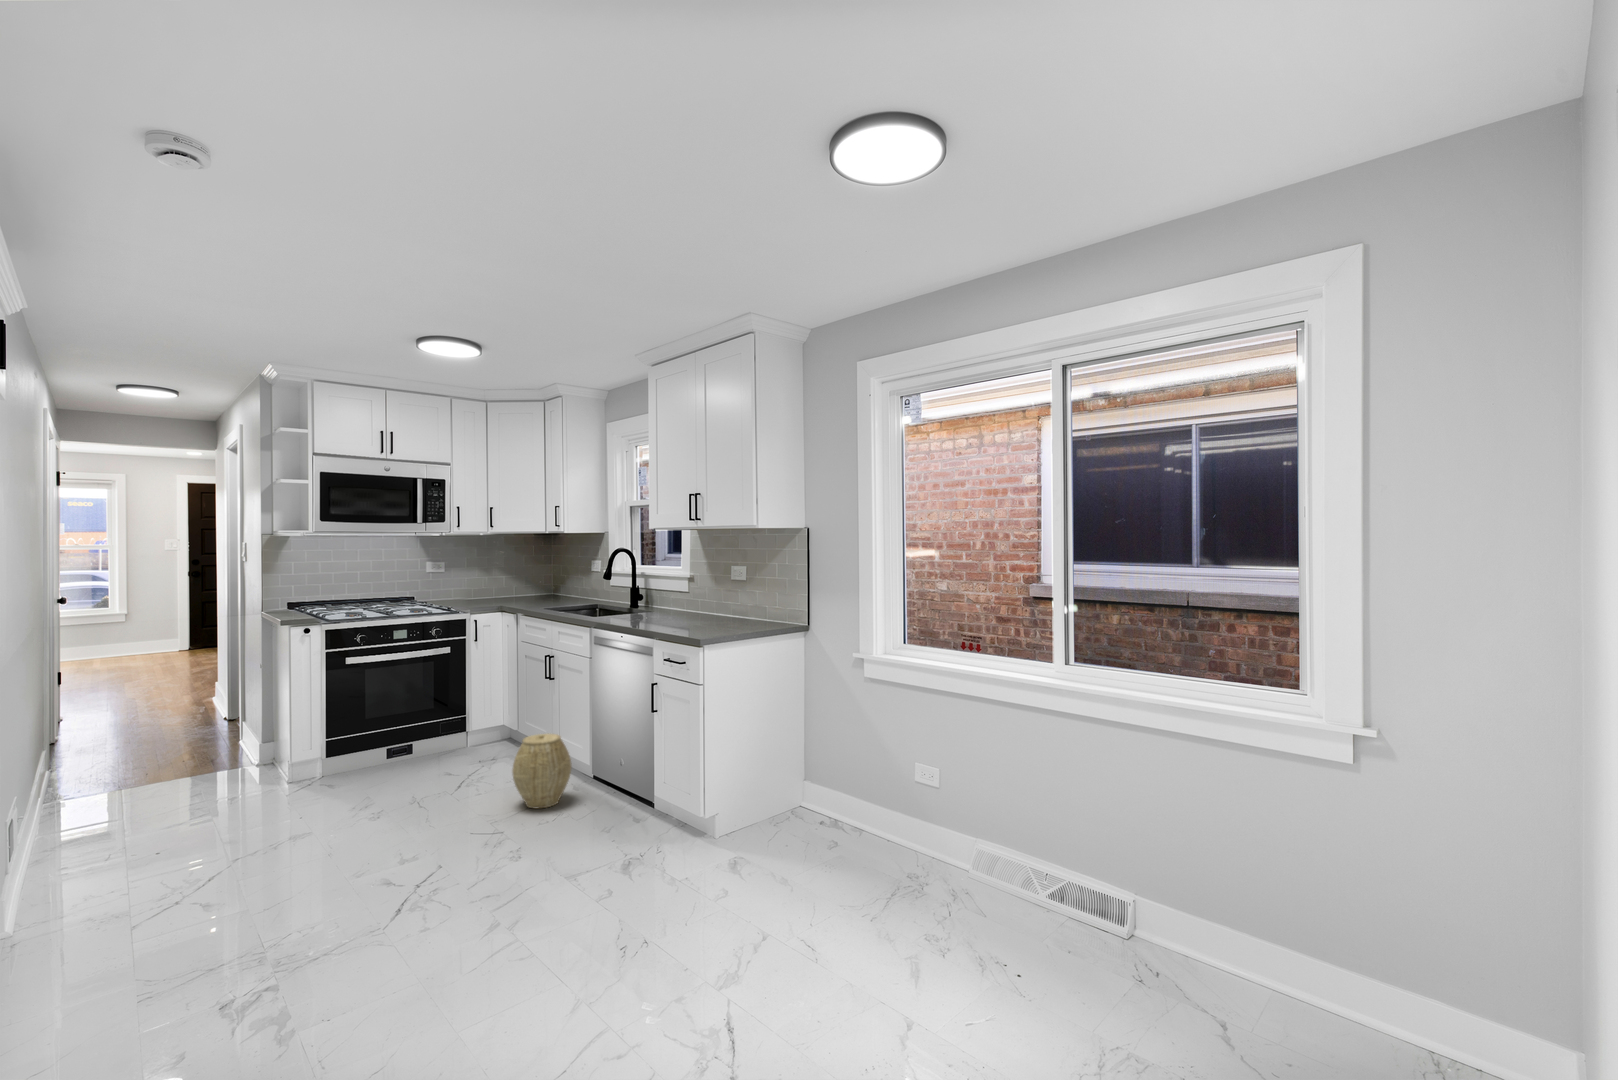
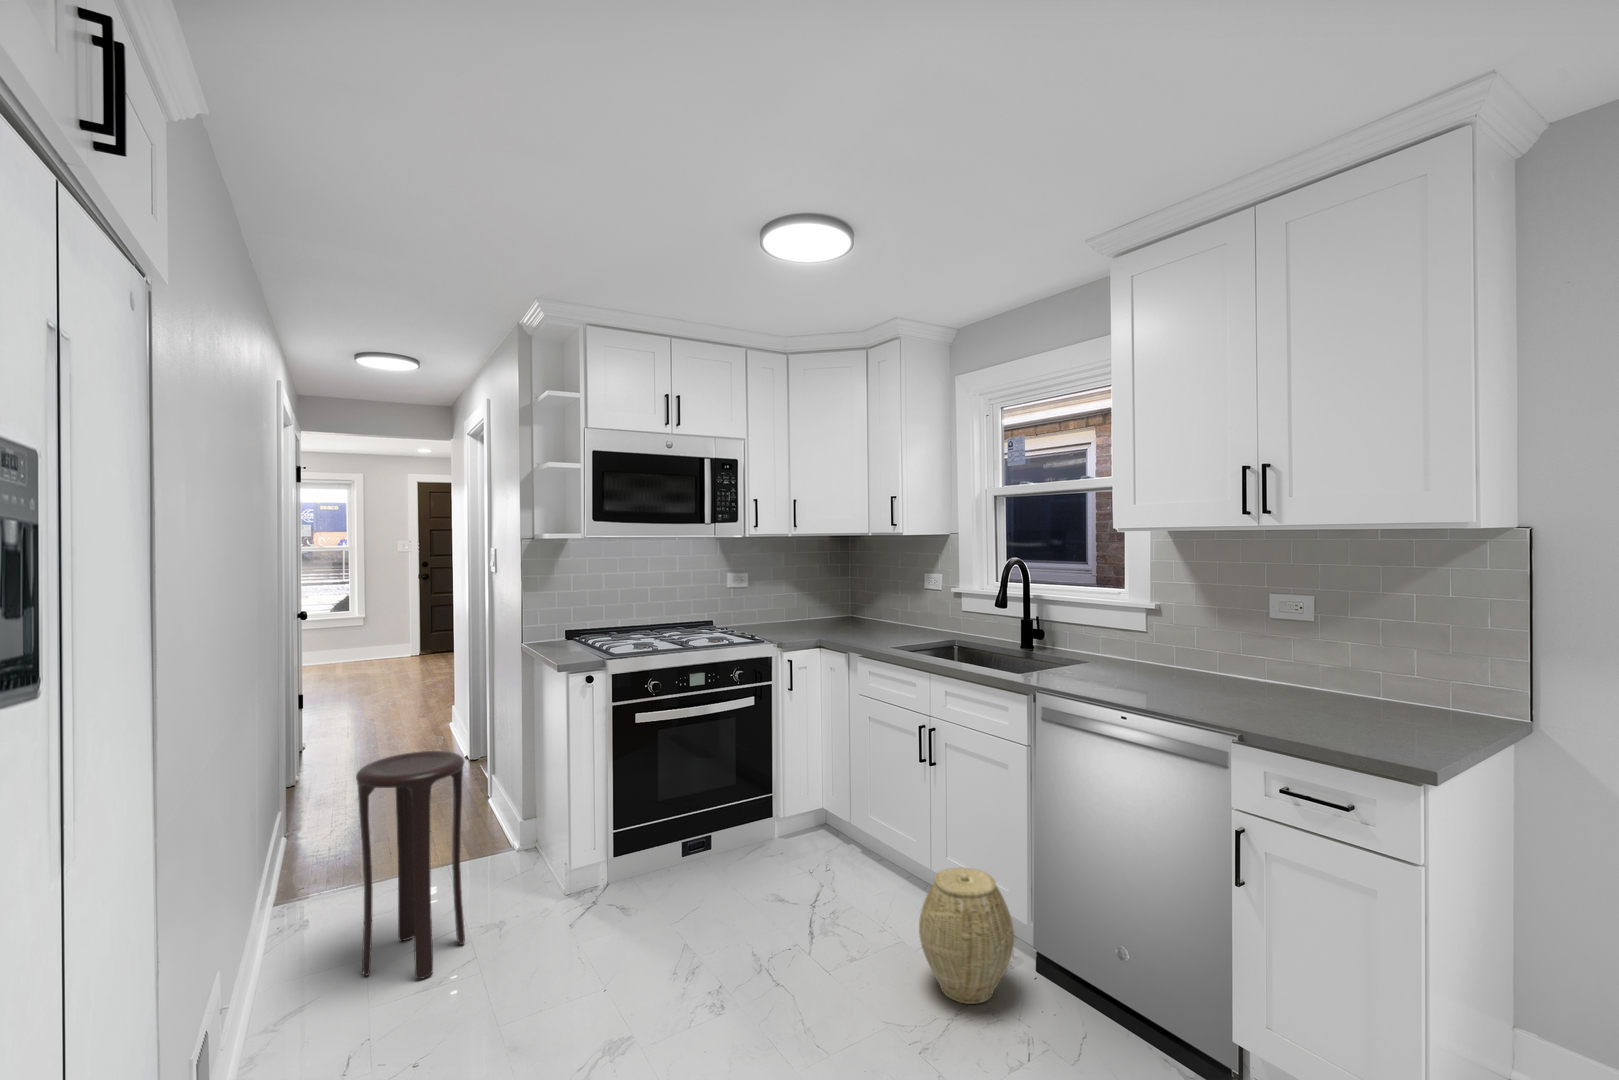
stool: none [117,680,203,827] -> present [356,751,465,979]

